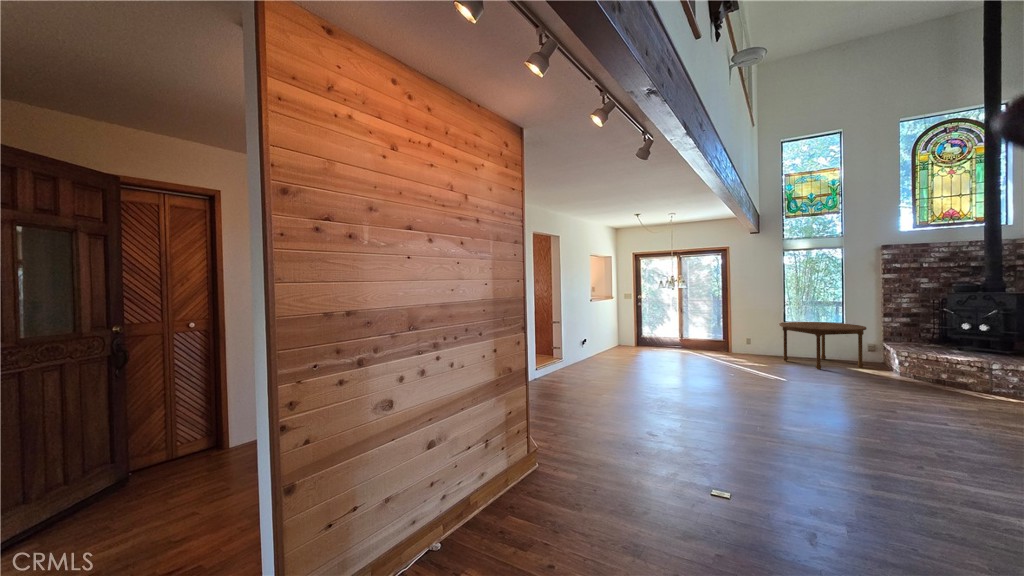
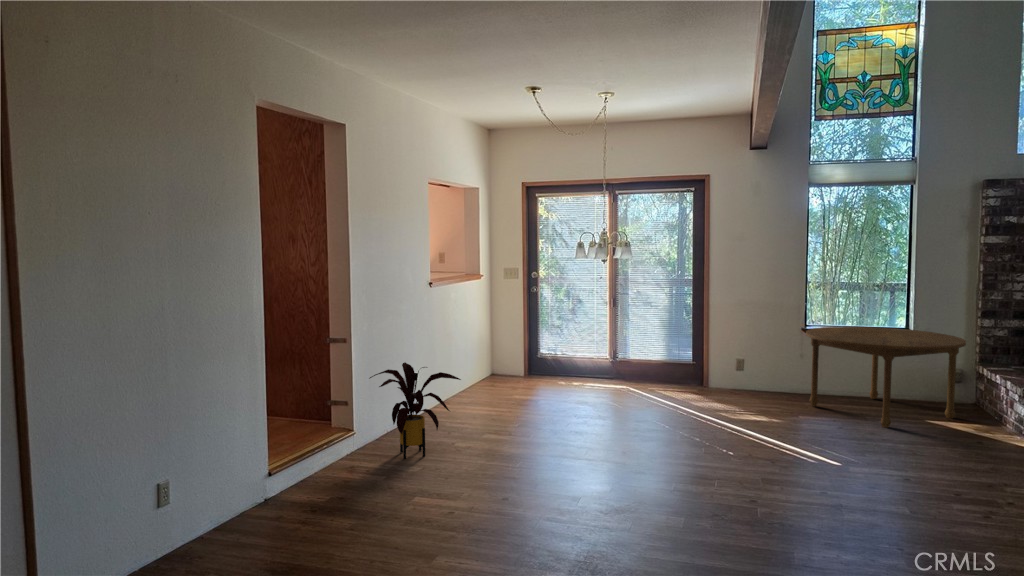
house plant: none [568,332,607,370] -> present [369,362,461,459]

